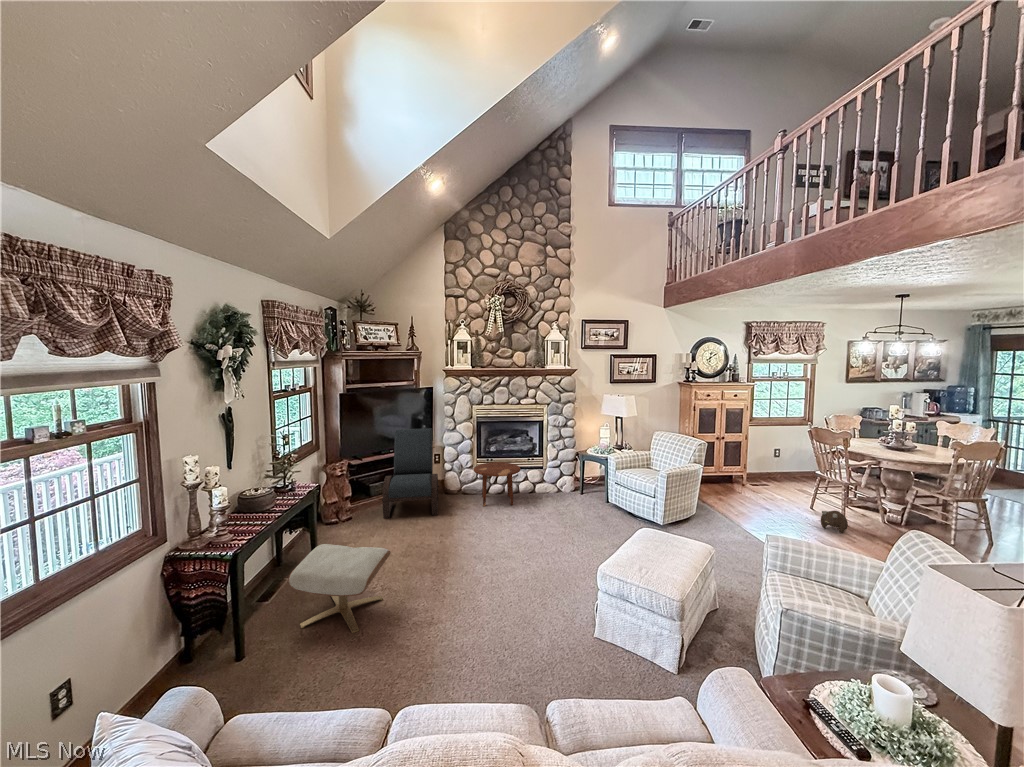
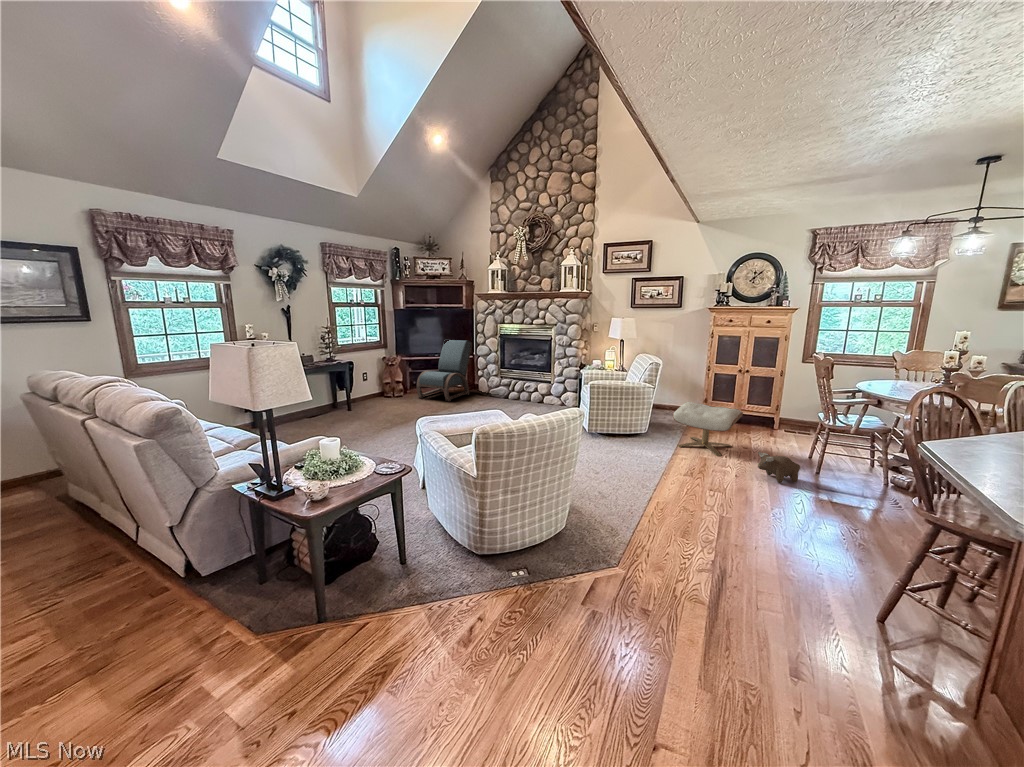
side table: present [473,462,520,506] -> none [483,372,522,406]
ottoman: present [288,544,391,633] -> present [673,402,743,456]

